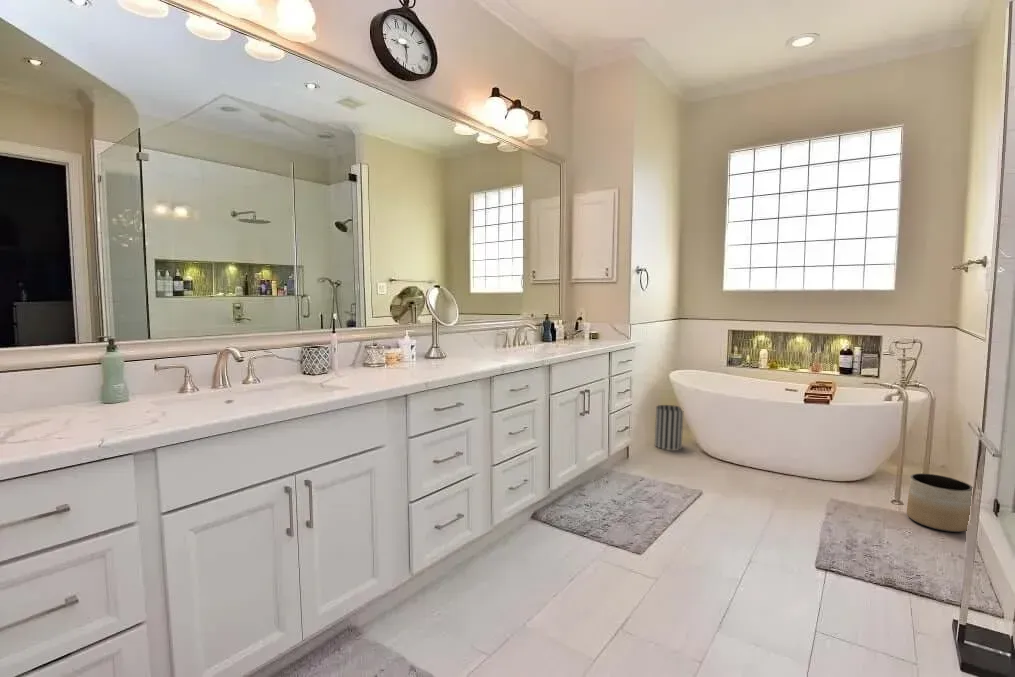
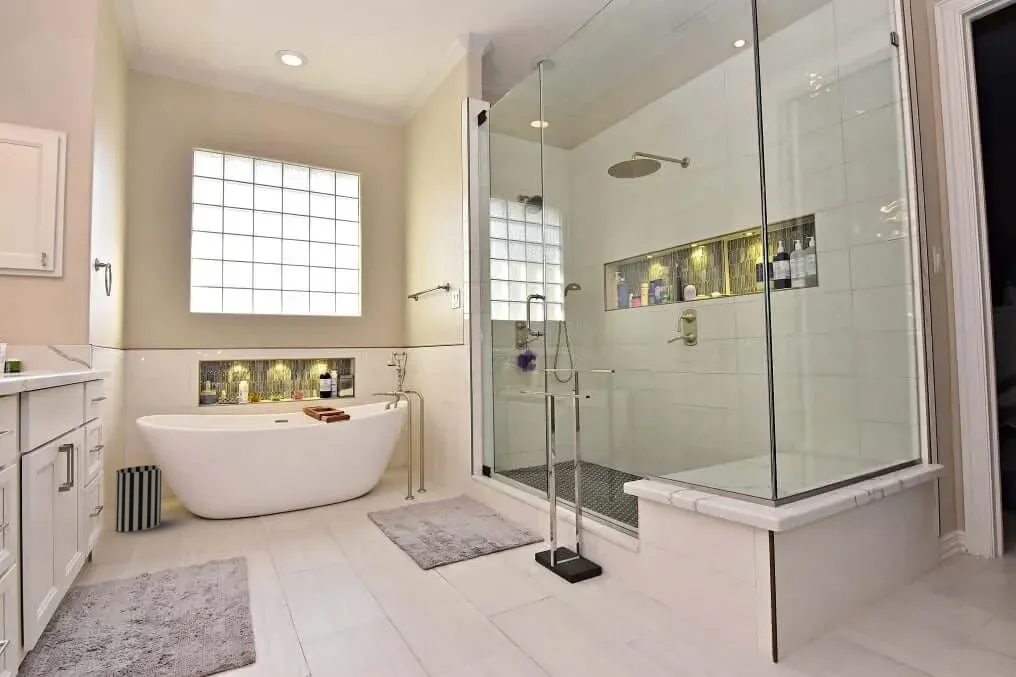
planter: present [907,473,973,532] -> none [424,462,465,507]

